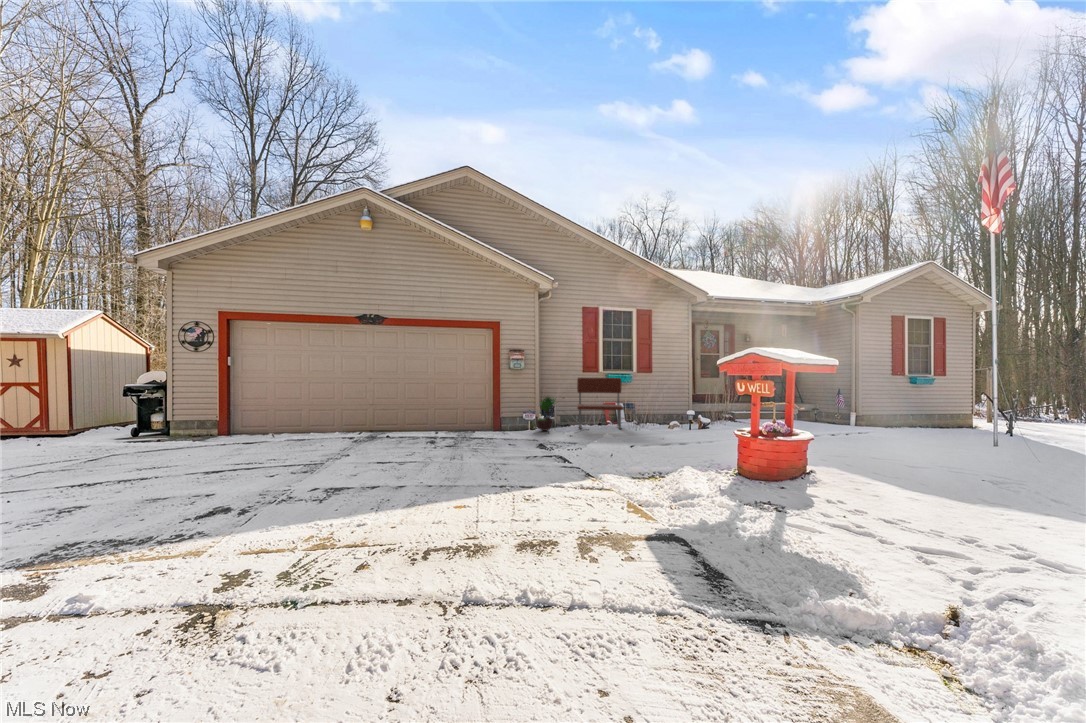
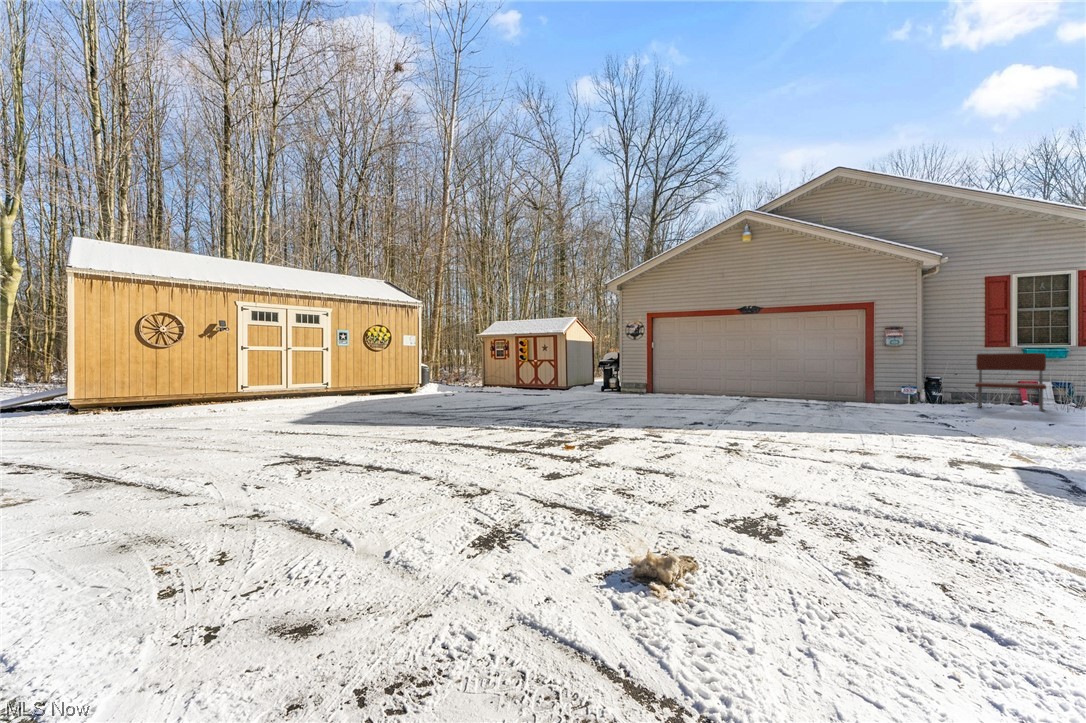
potted tree: present [537,397,555,431] -> none [919,369,948,407]

